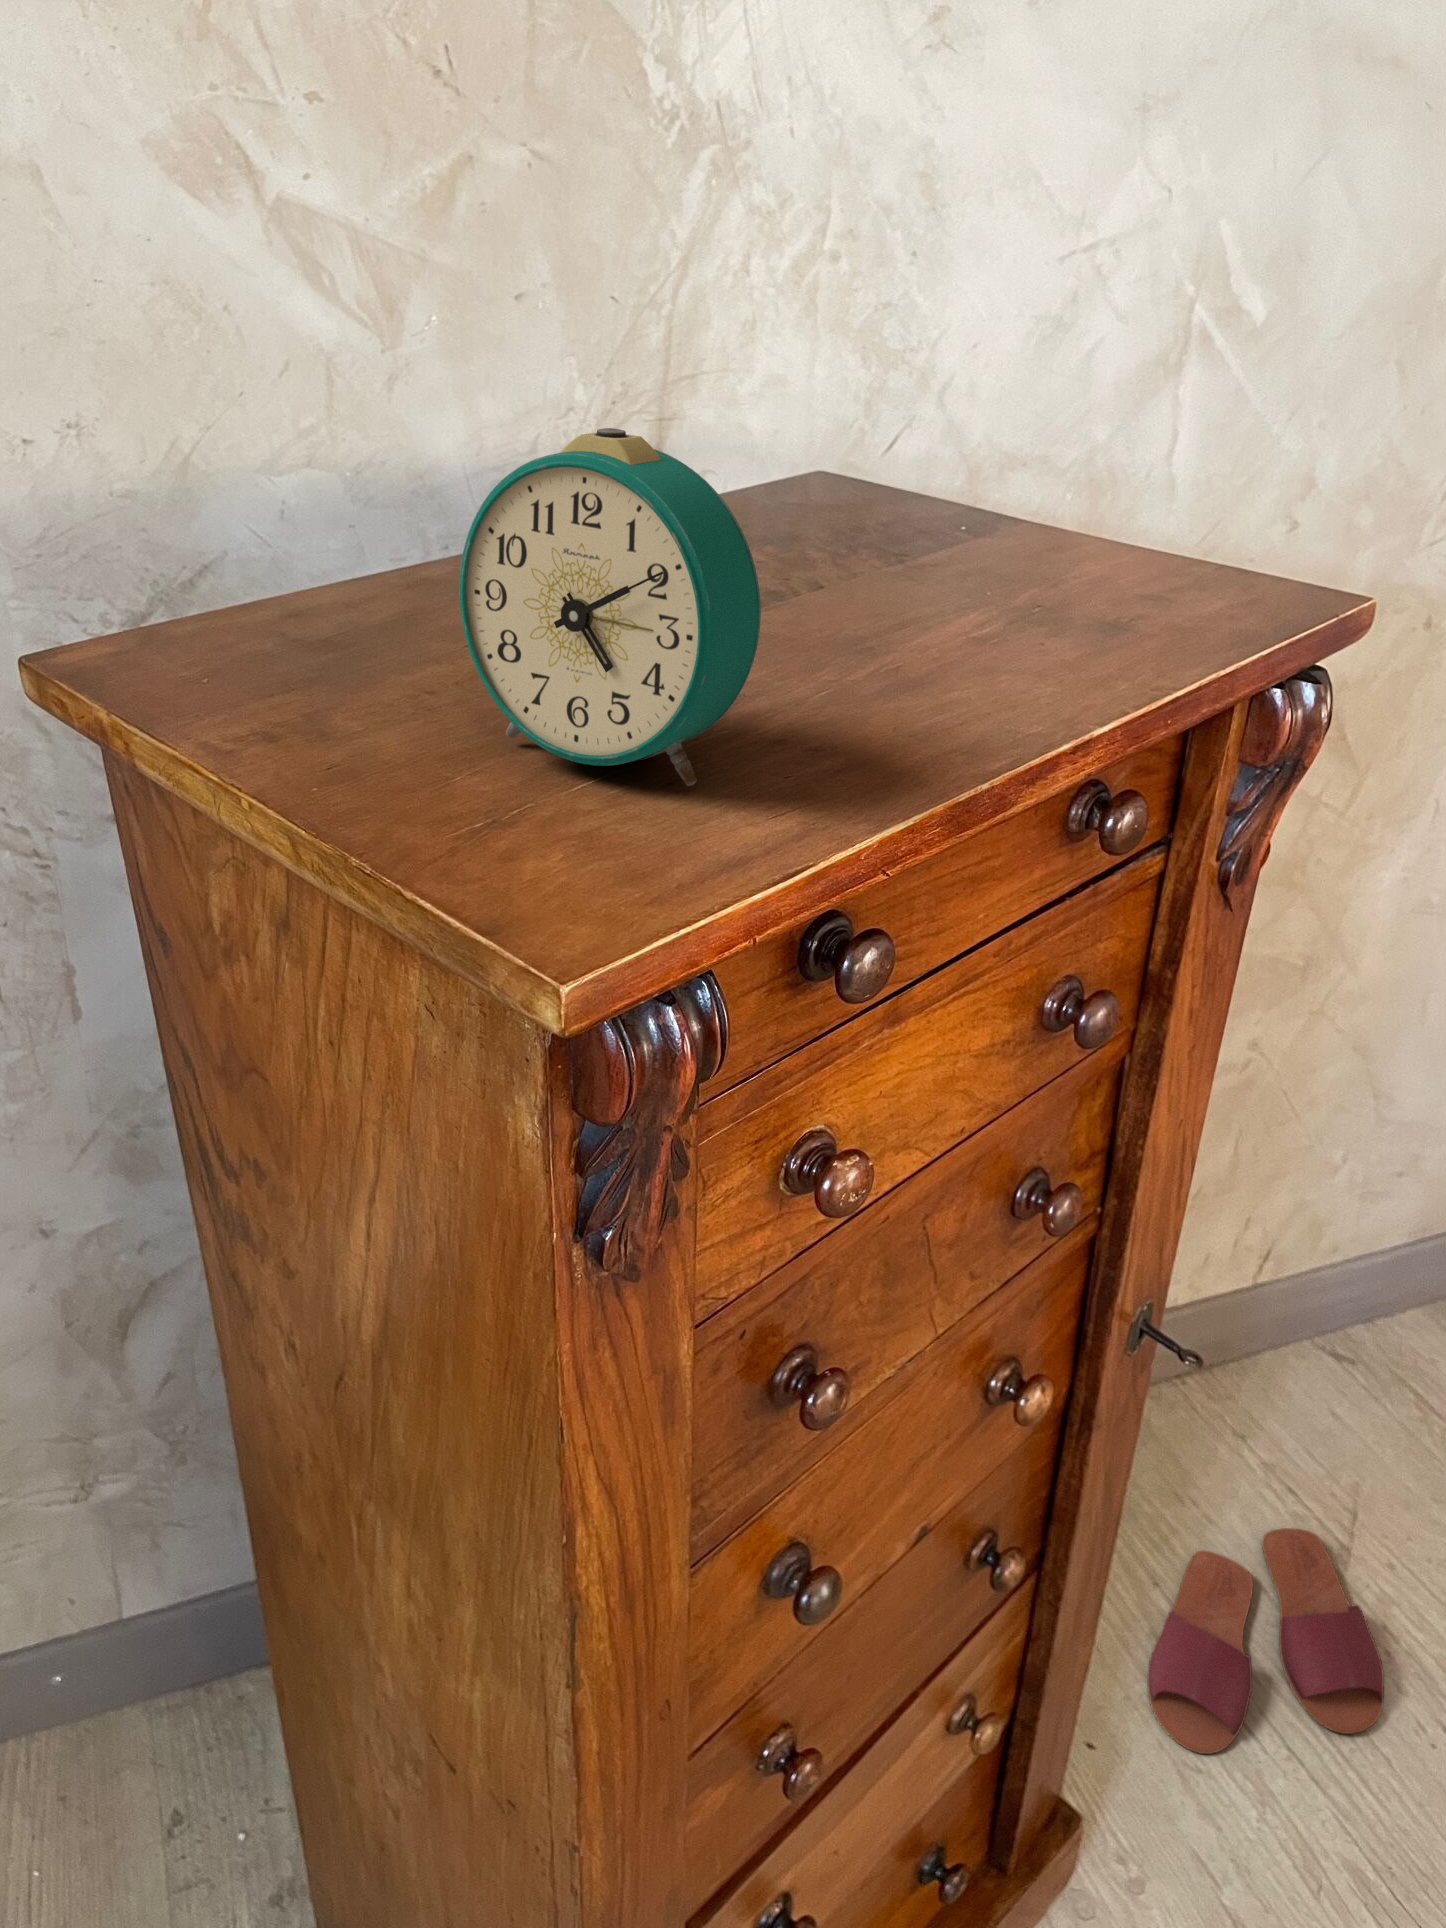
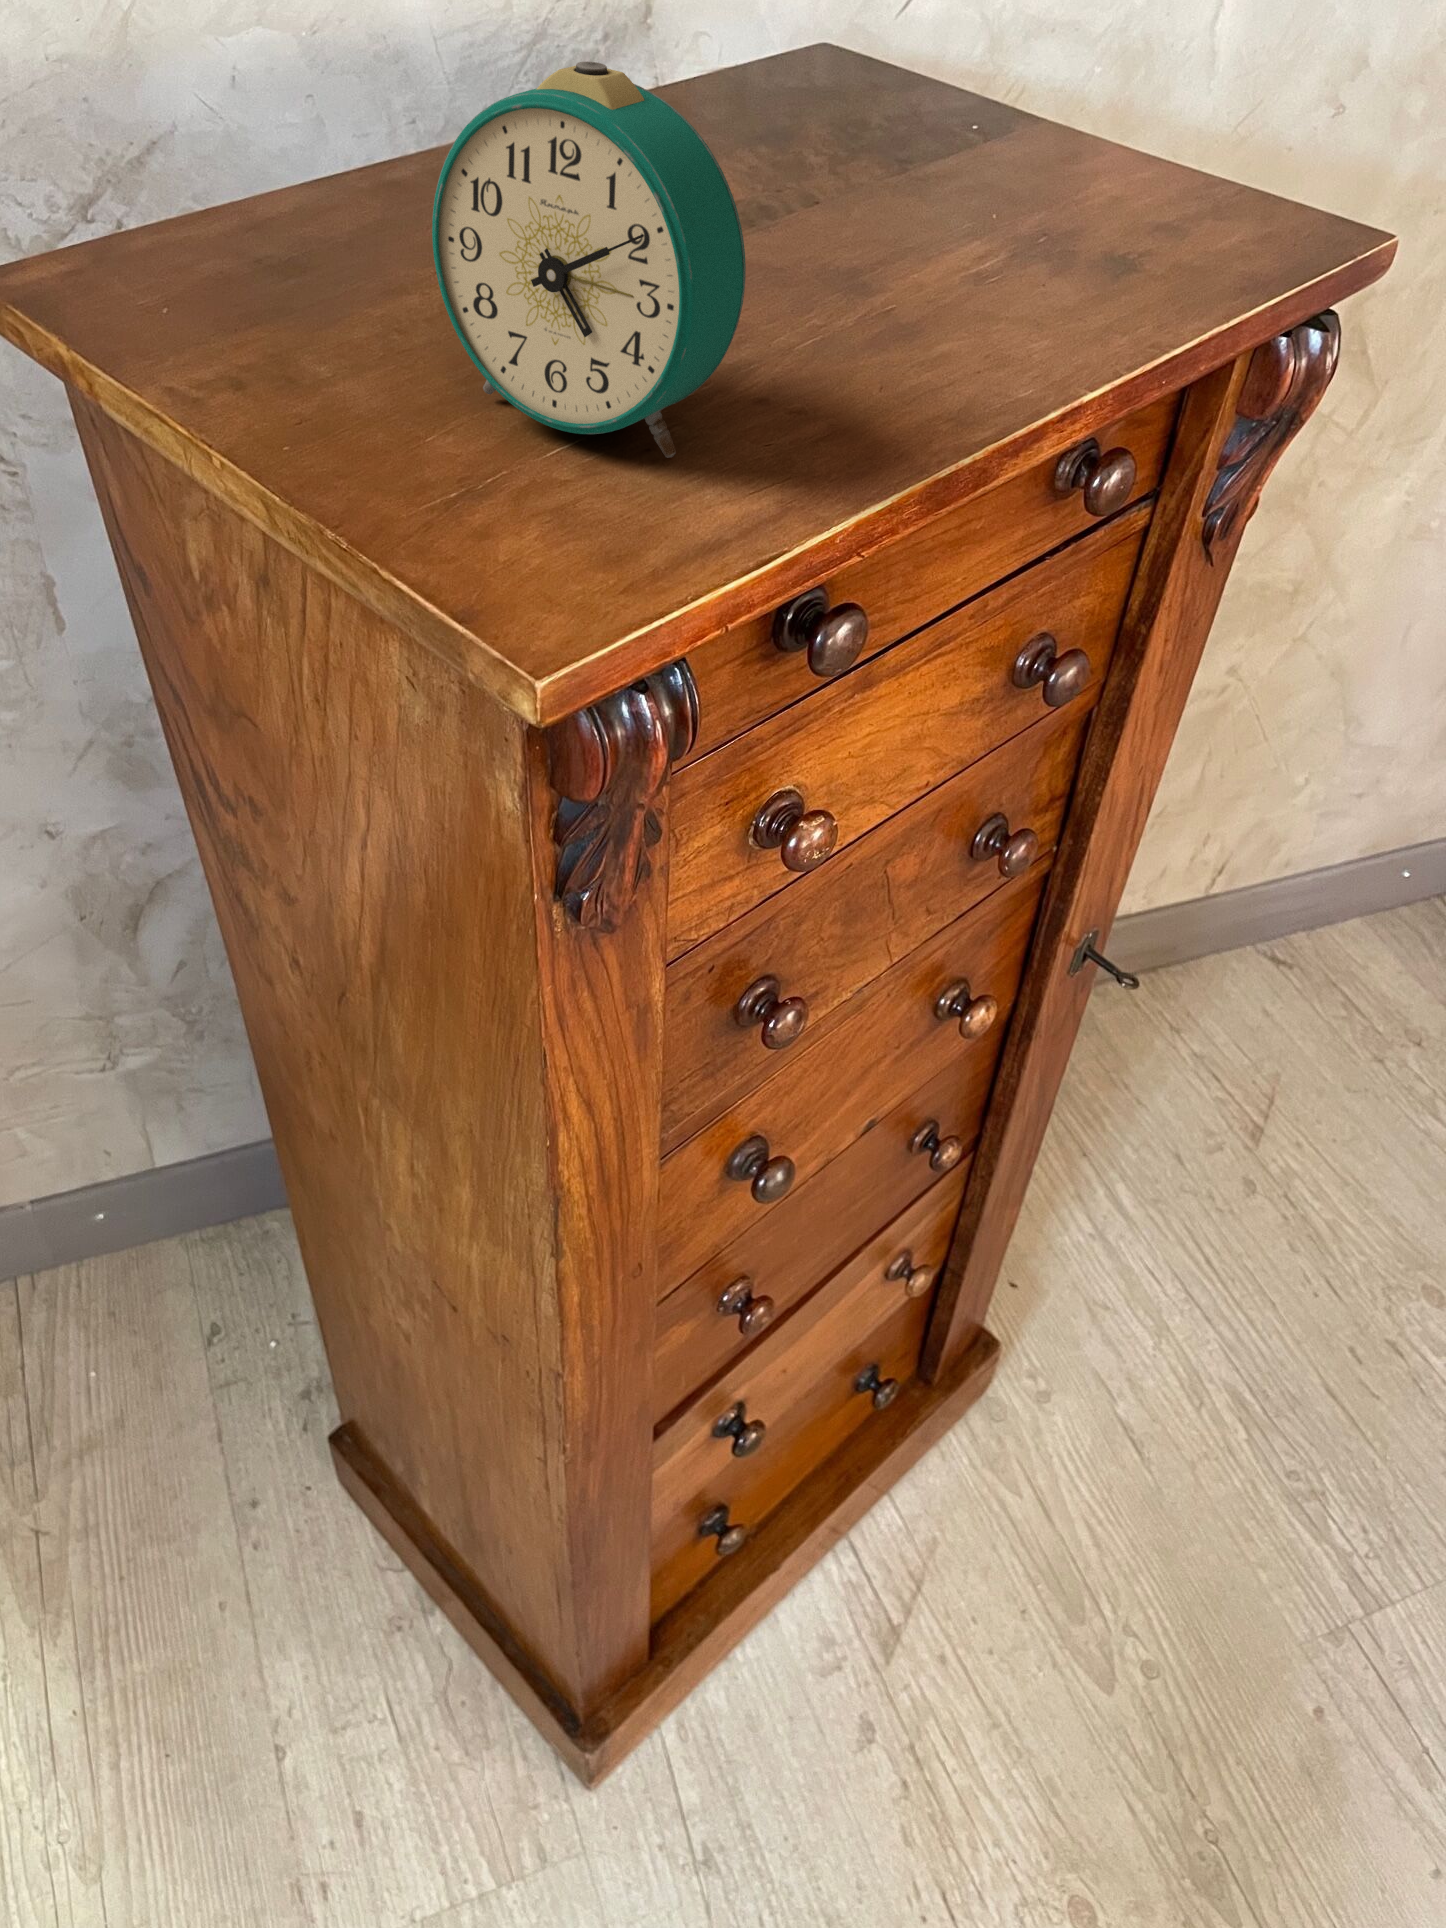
slippers: present [1147,1528,1384,1754] -> none [1069,1106,1280,1294]

